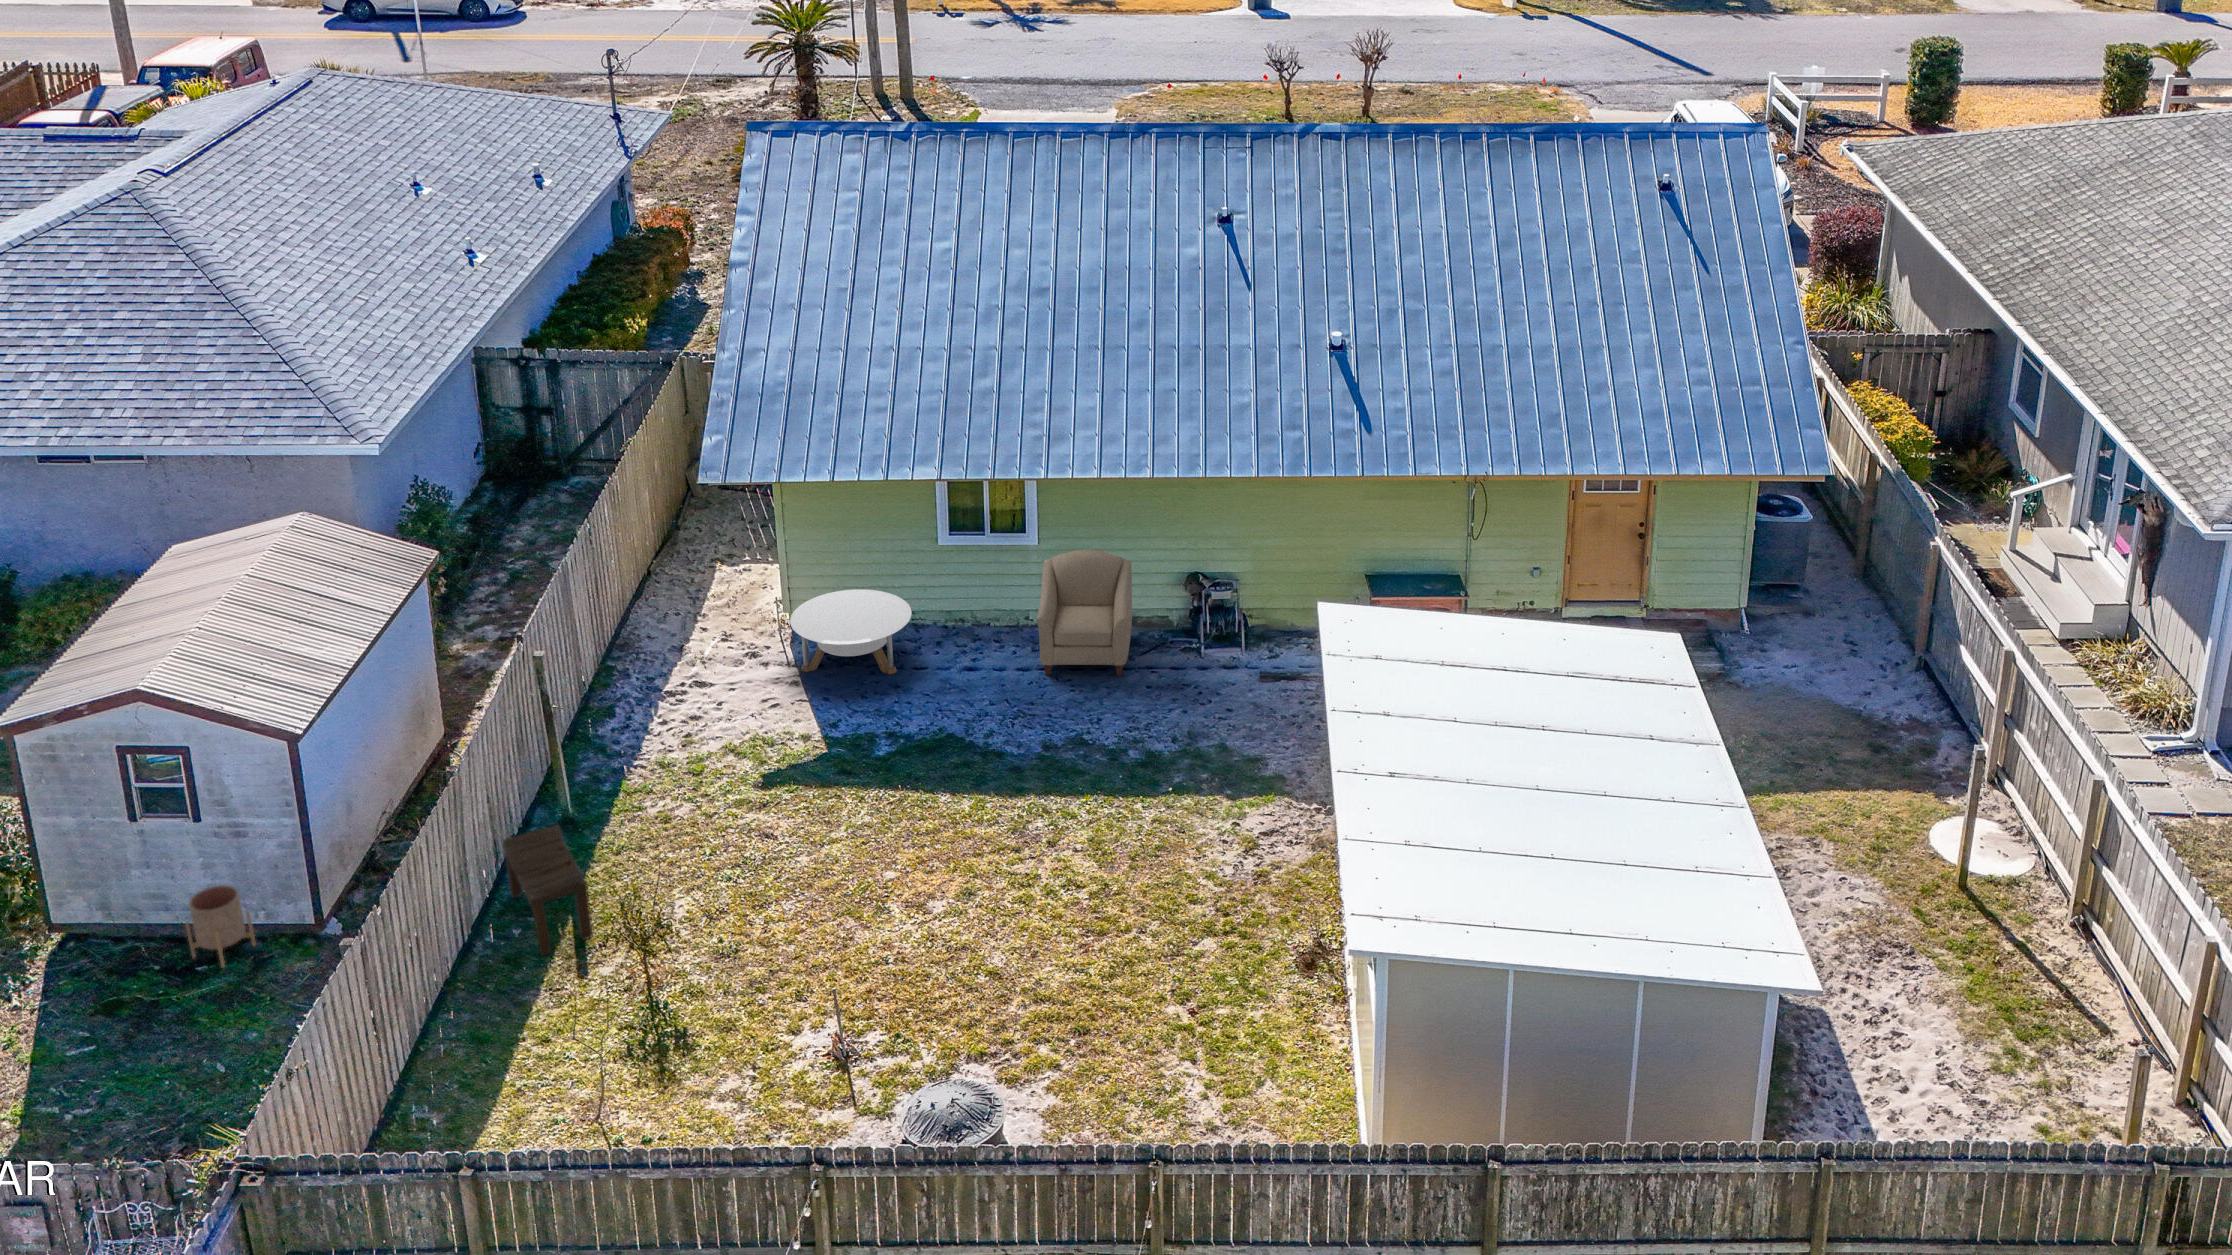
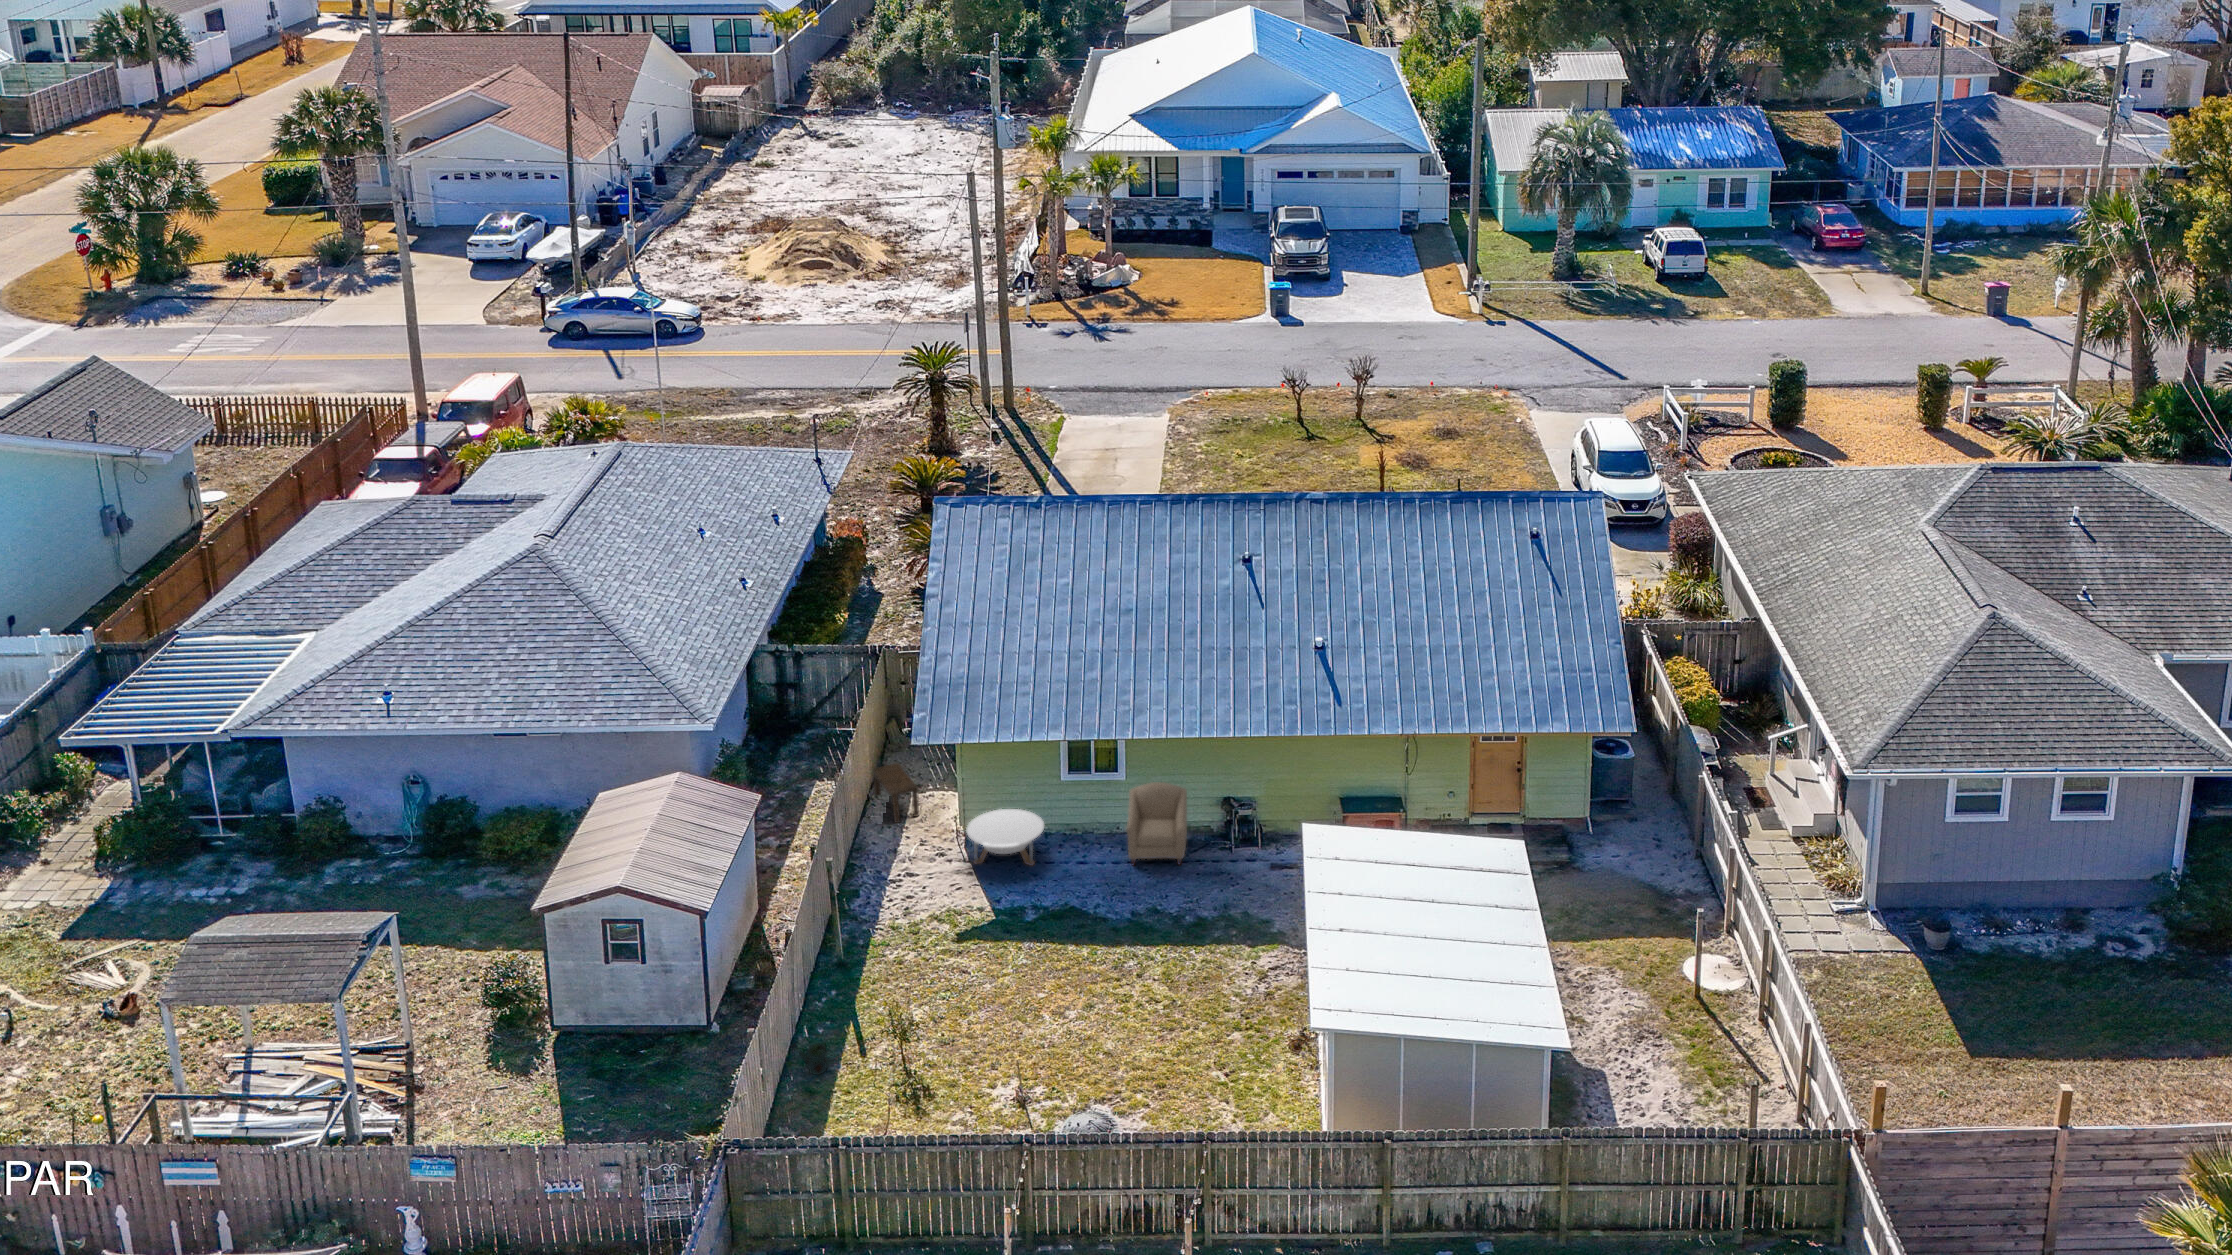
bench: present [503,825,593,955] -> present [873,763,919,823]
planter: present [185,885,256,967] -> none [625,1004,663,1054]
watering can: none [455,953,526,1007] -> present [793,1044,831,1075]

